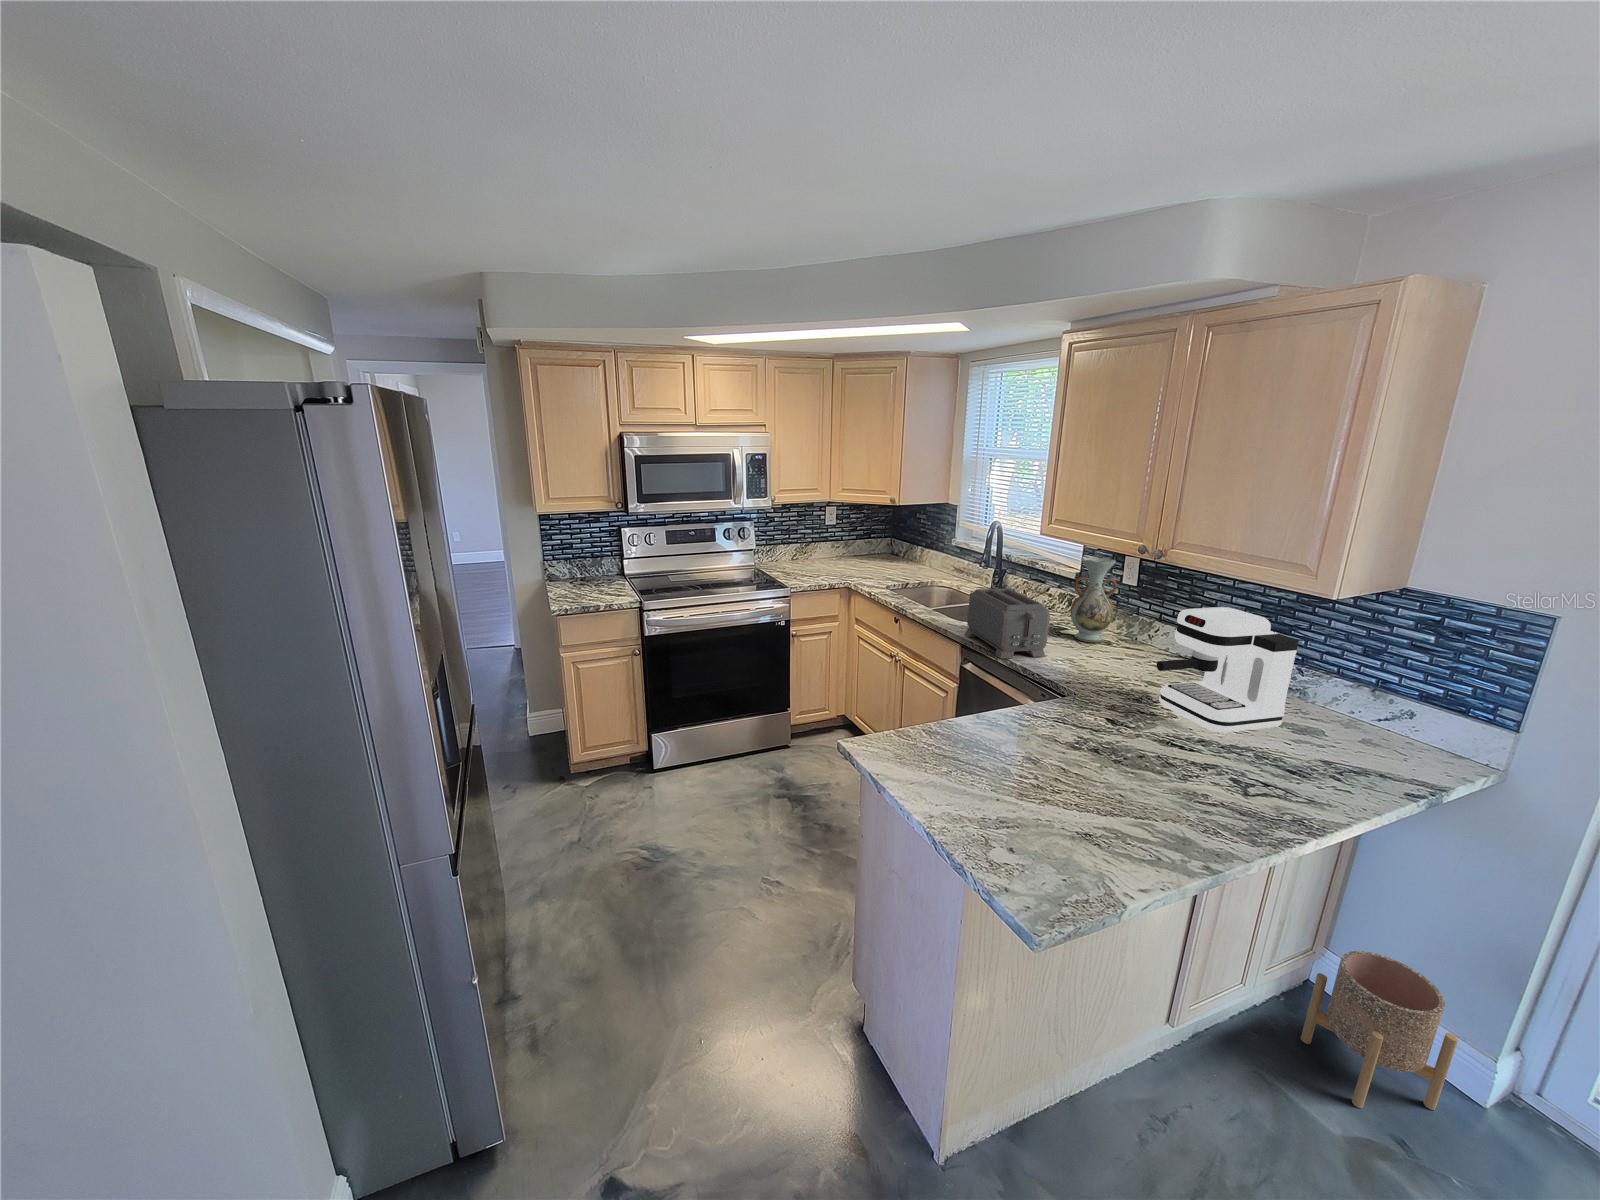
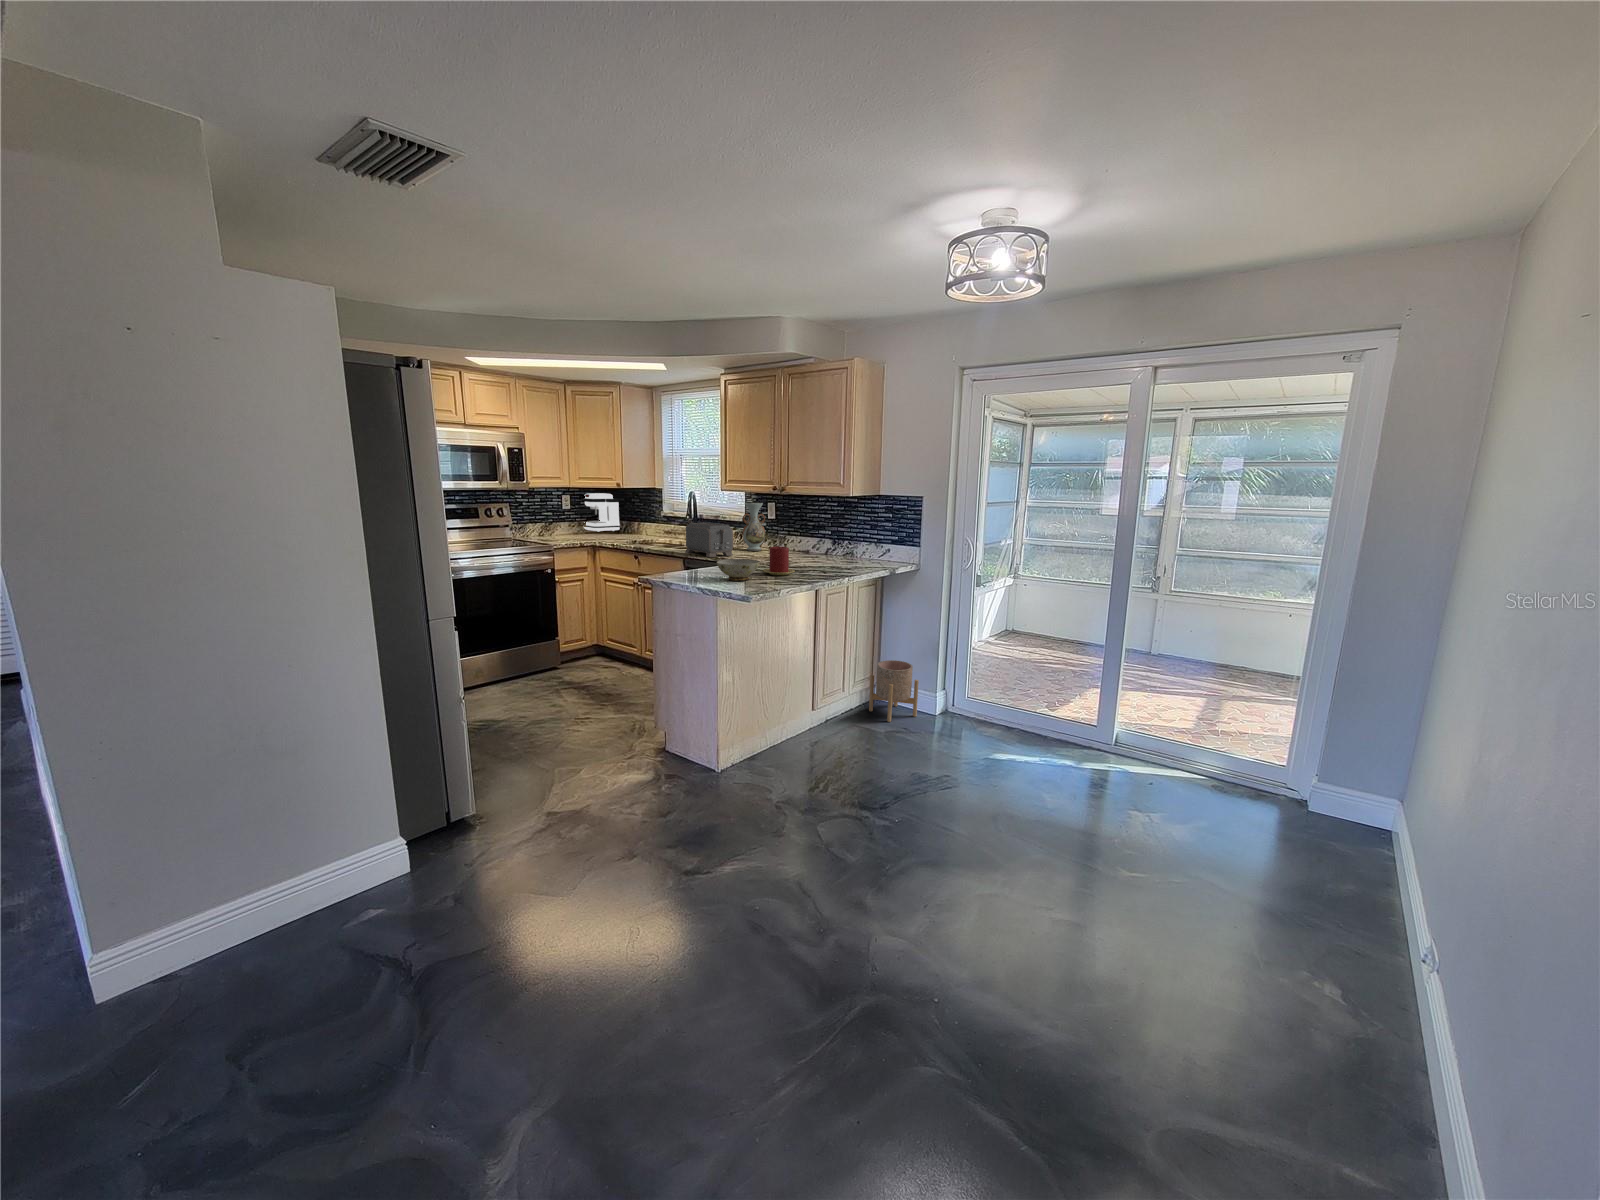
coffee maker: present [1157,607,1299,734] -> present [576,493,620,532]
candle: none [1093,698,1166,767] -> present [763,547,795,575]
ceramic bowl: none [989,722,1085,785] -> present [717,559,760,581]

